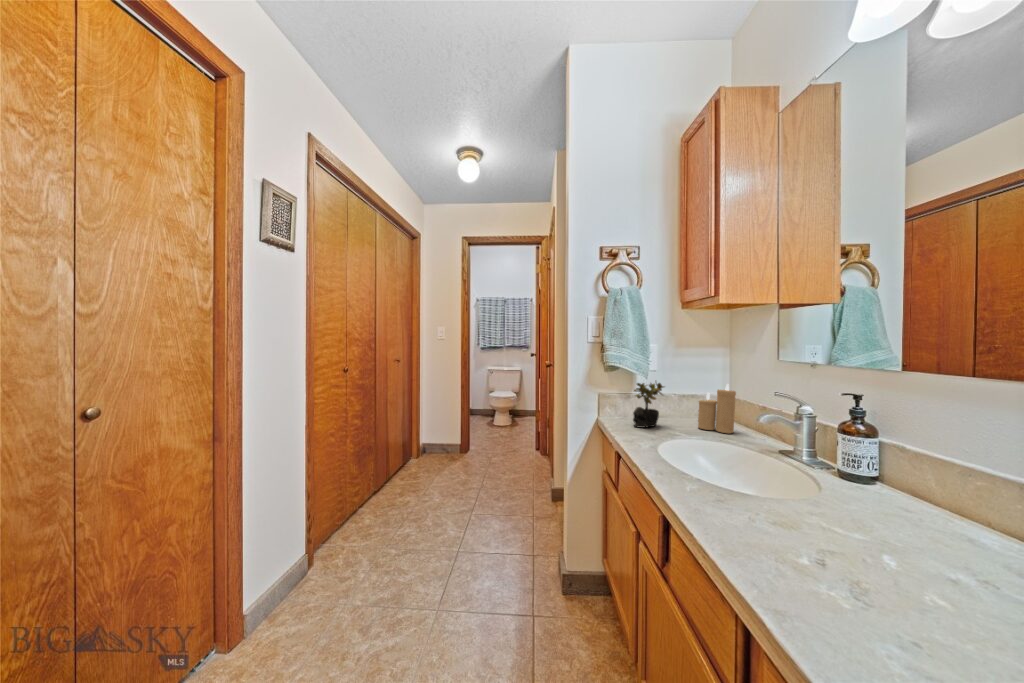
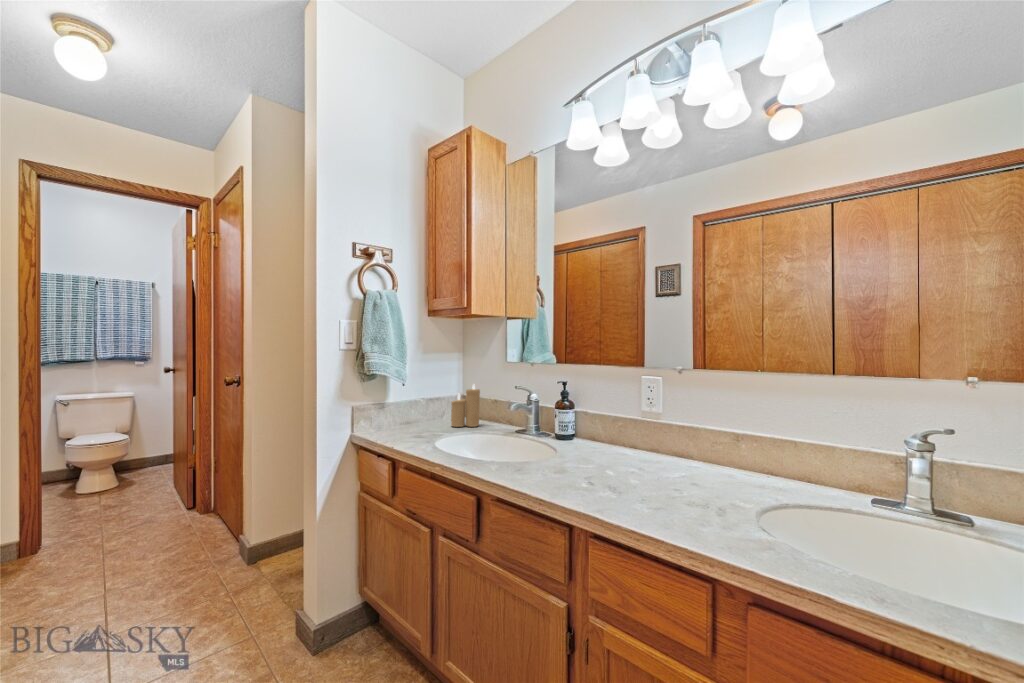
succulent plant: present [633,383,664,427] -> none [396,386,426,436]

